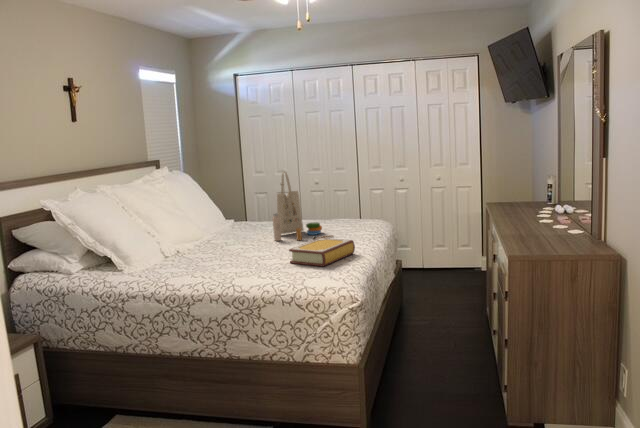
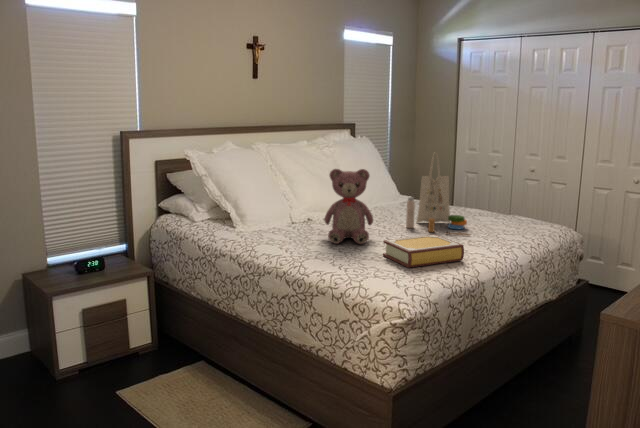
teddy bear: none [215,192,265,264] -> present [325,169,373,244]

